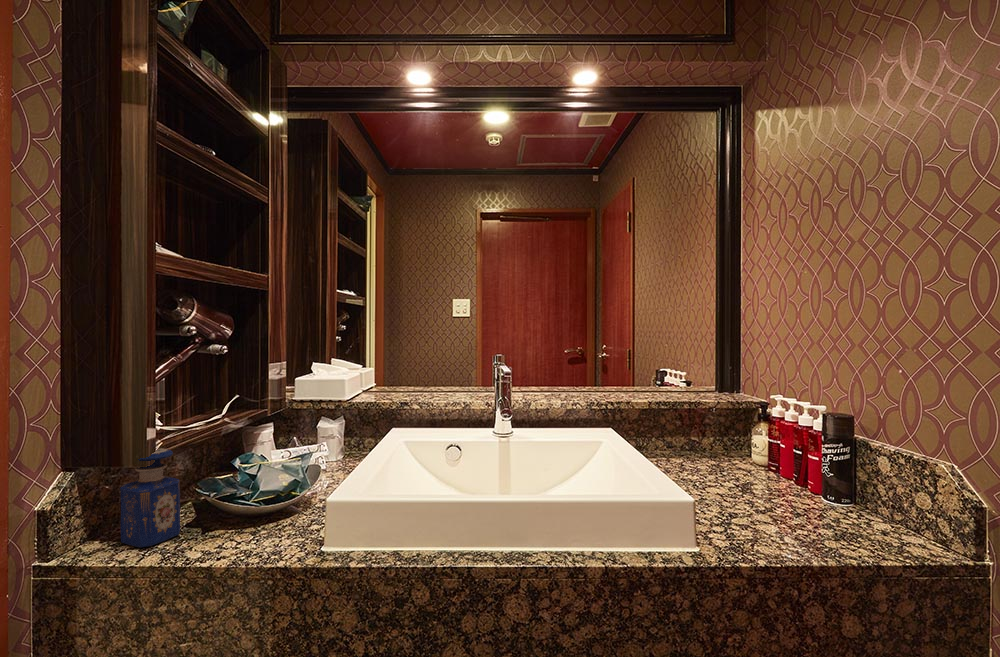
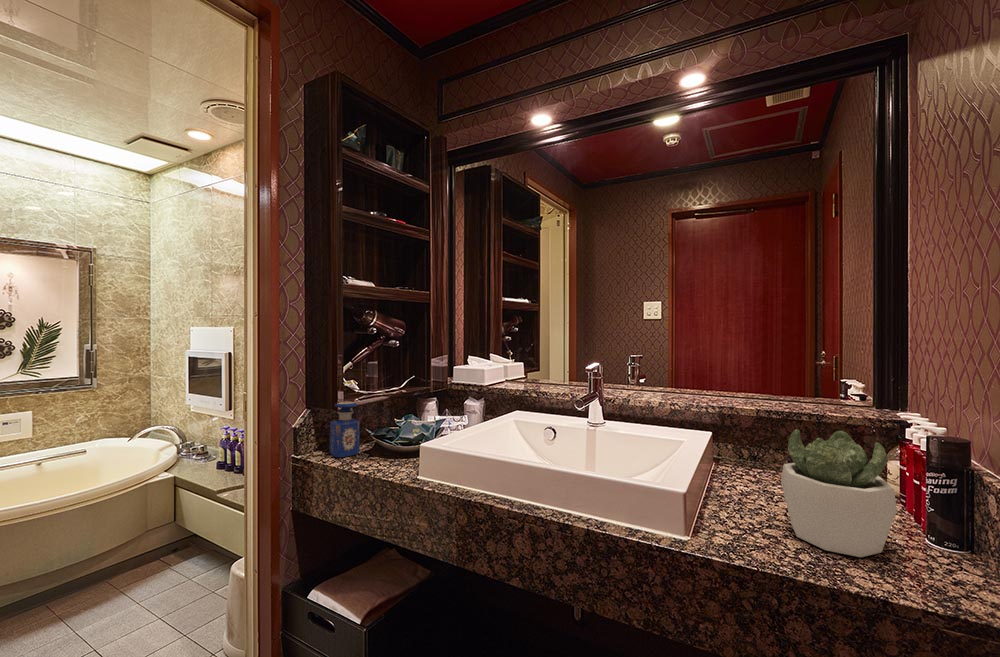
succulent plant: none [751,415,851,532] -> present [781,429,897,557]

